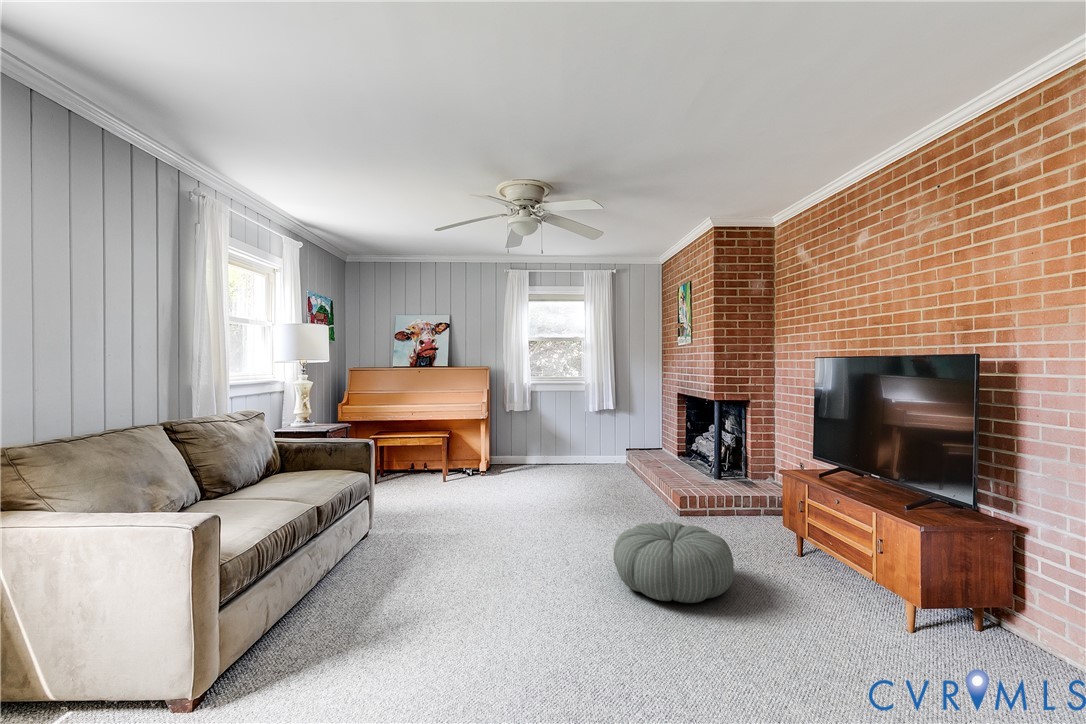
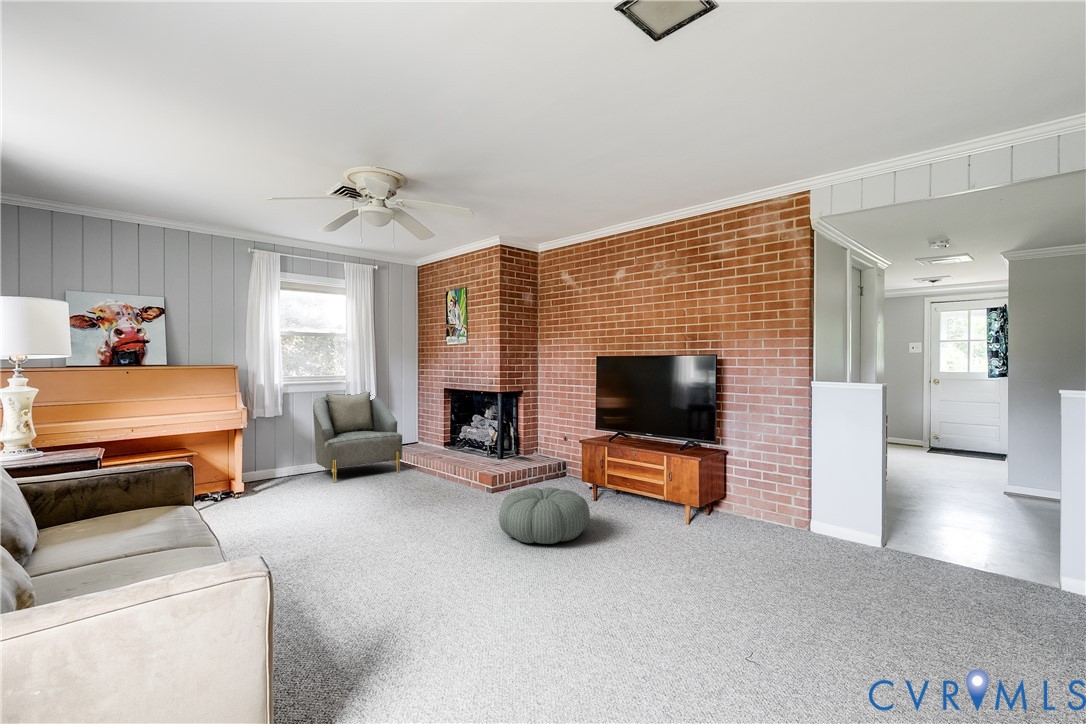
armchair: none [543,389,620,479] -> present [313,391,402,483]

